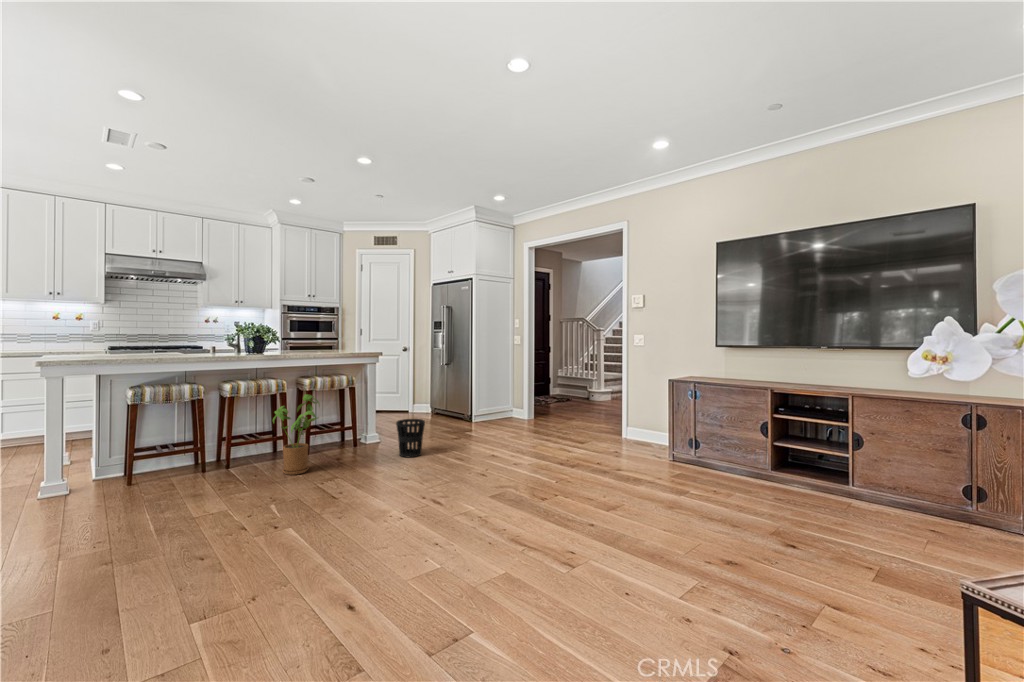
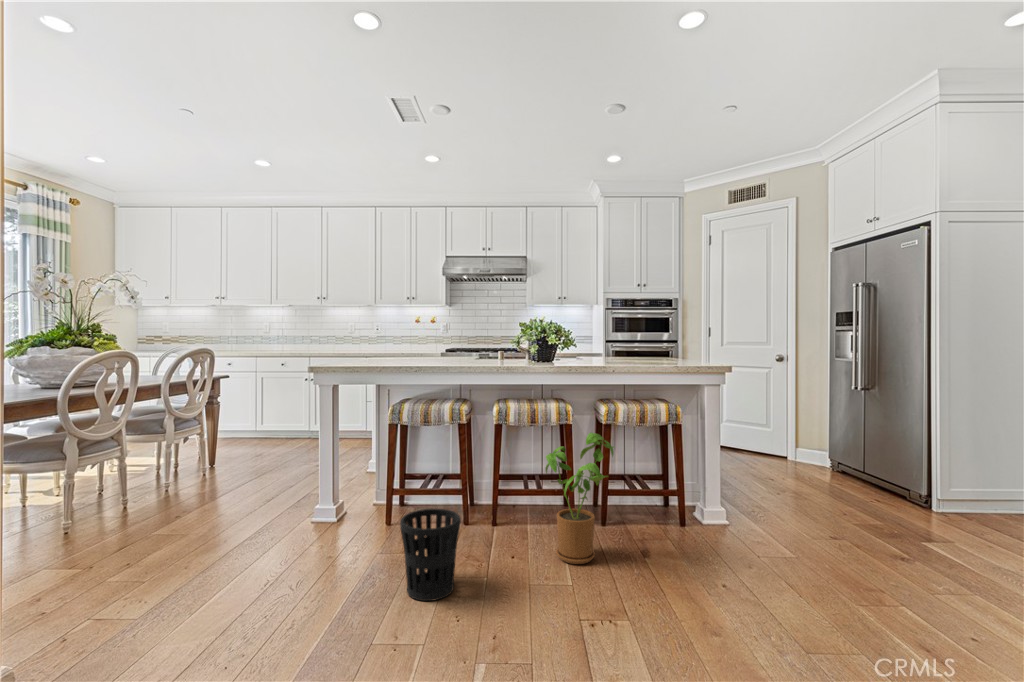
wastebasket: present [396,419,425,457] -> present [400,509,461,601]

